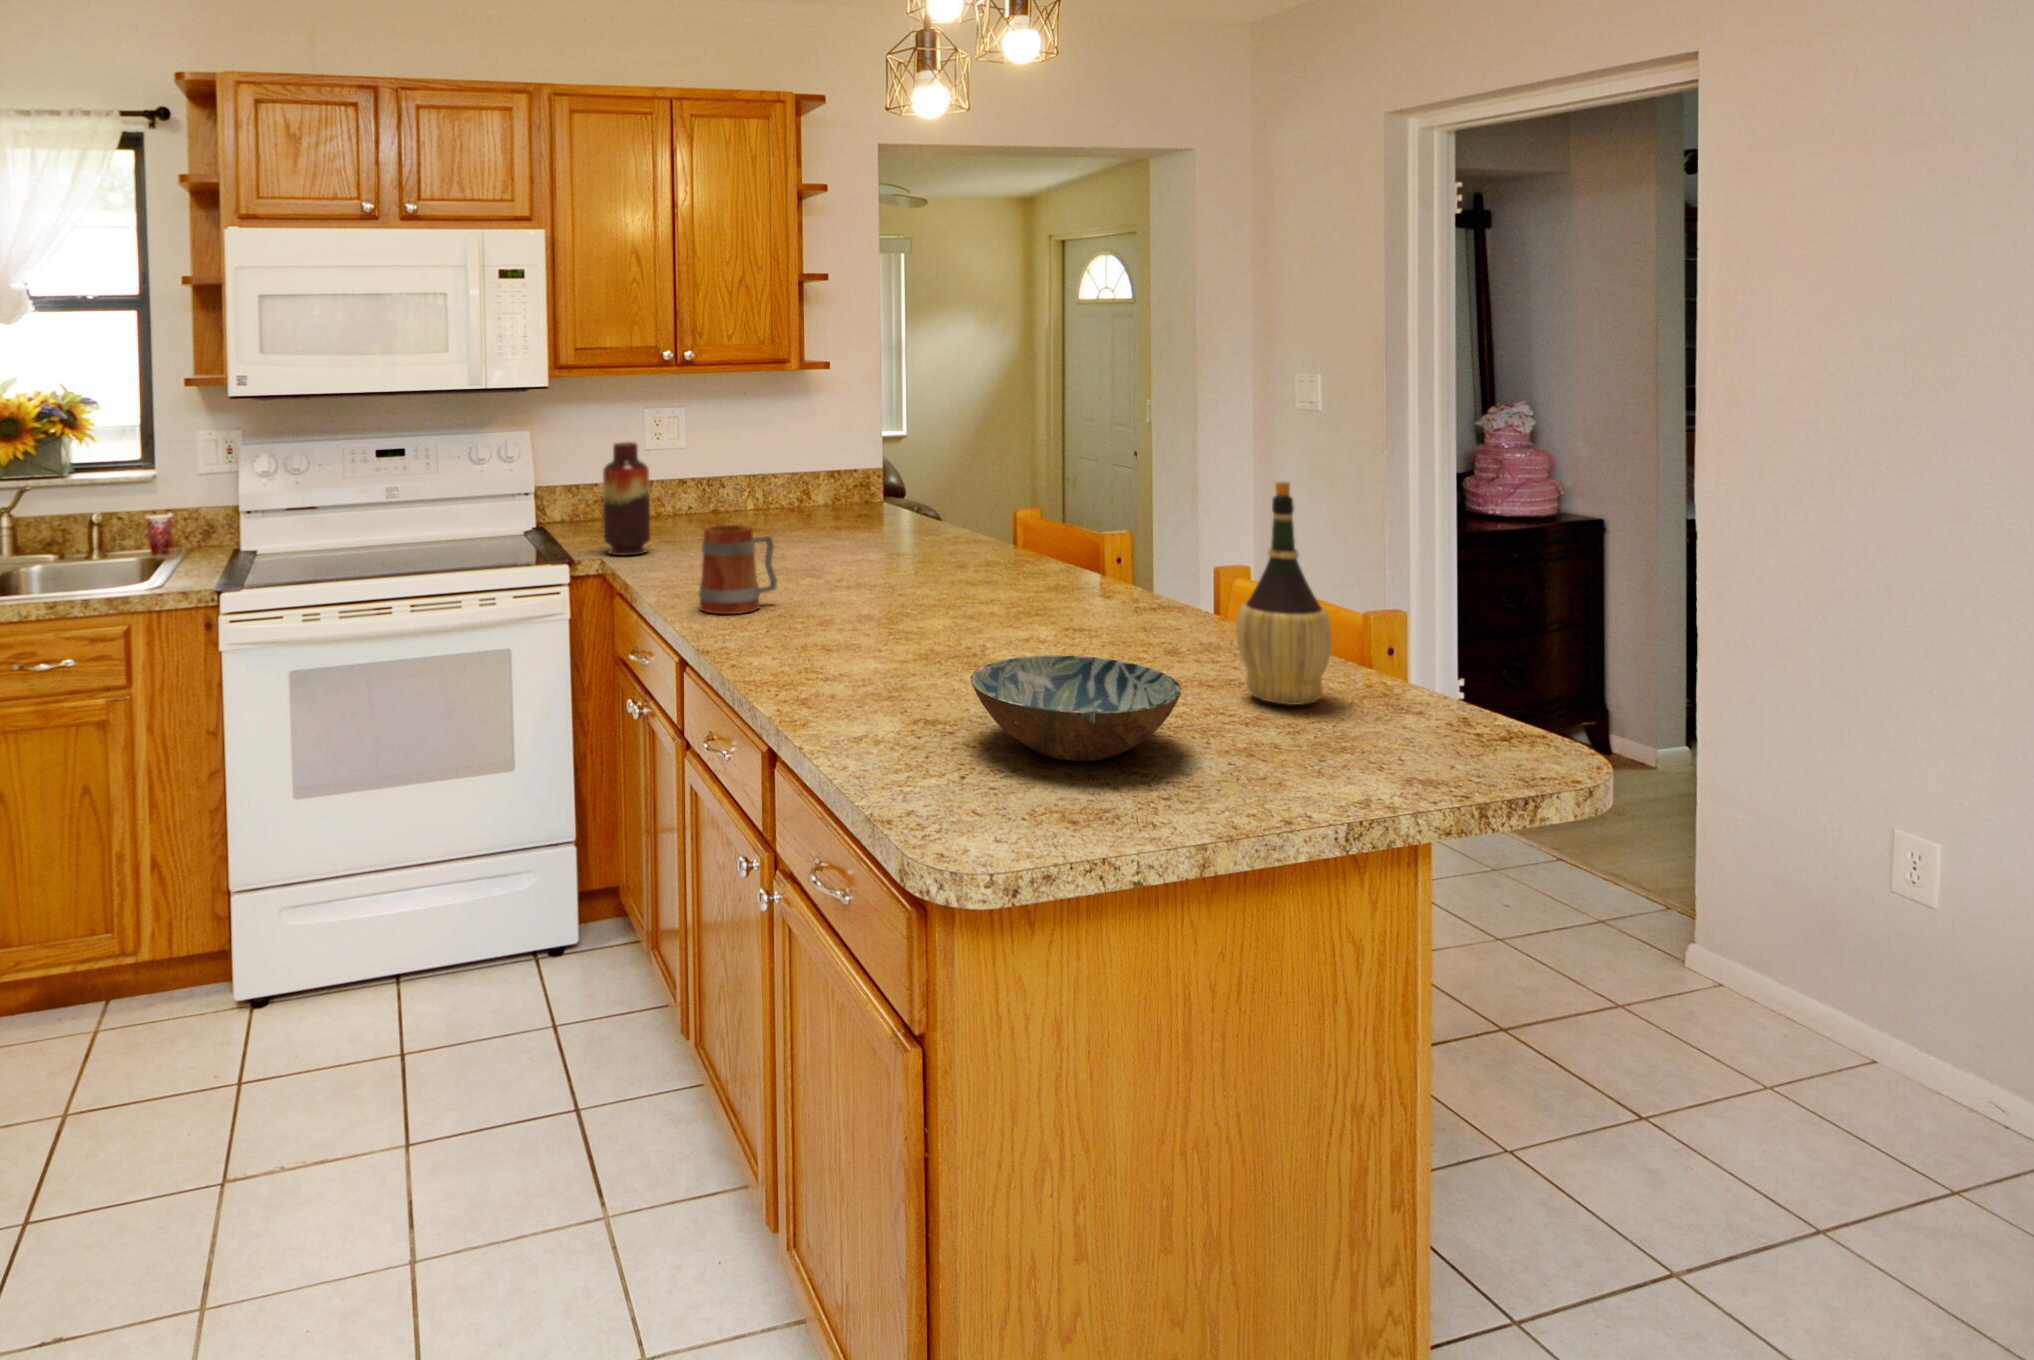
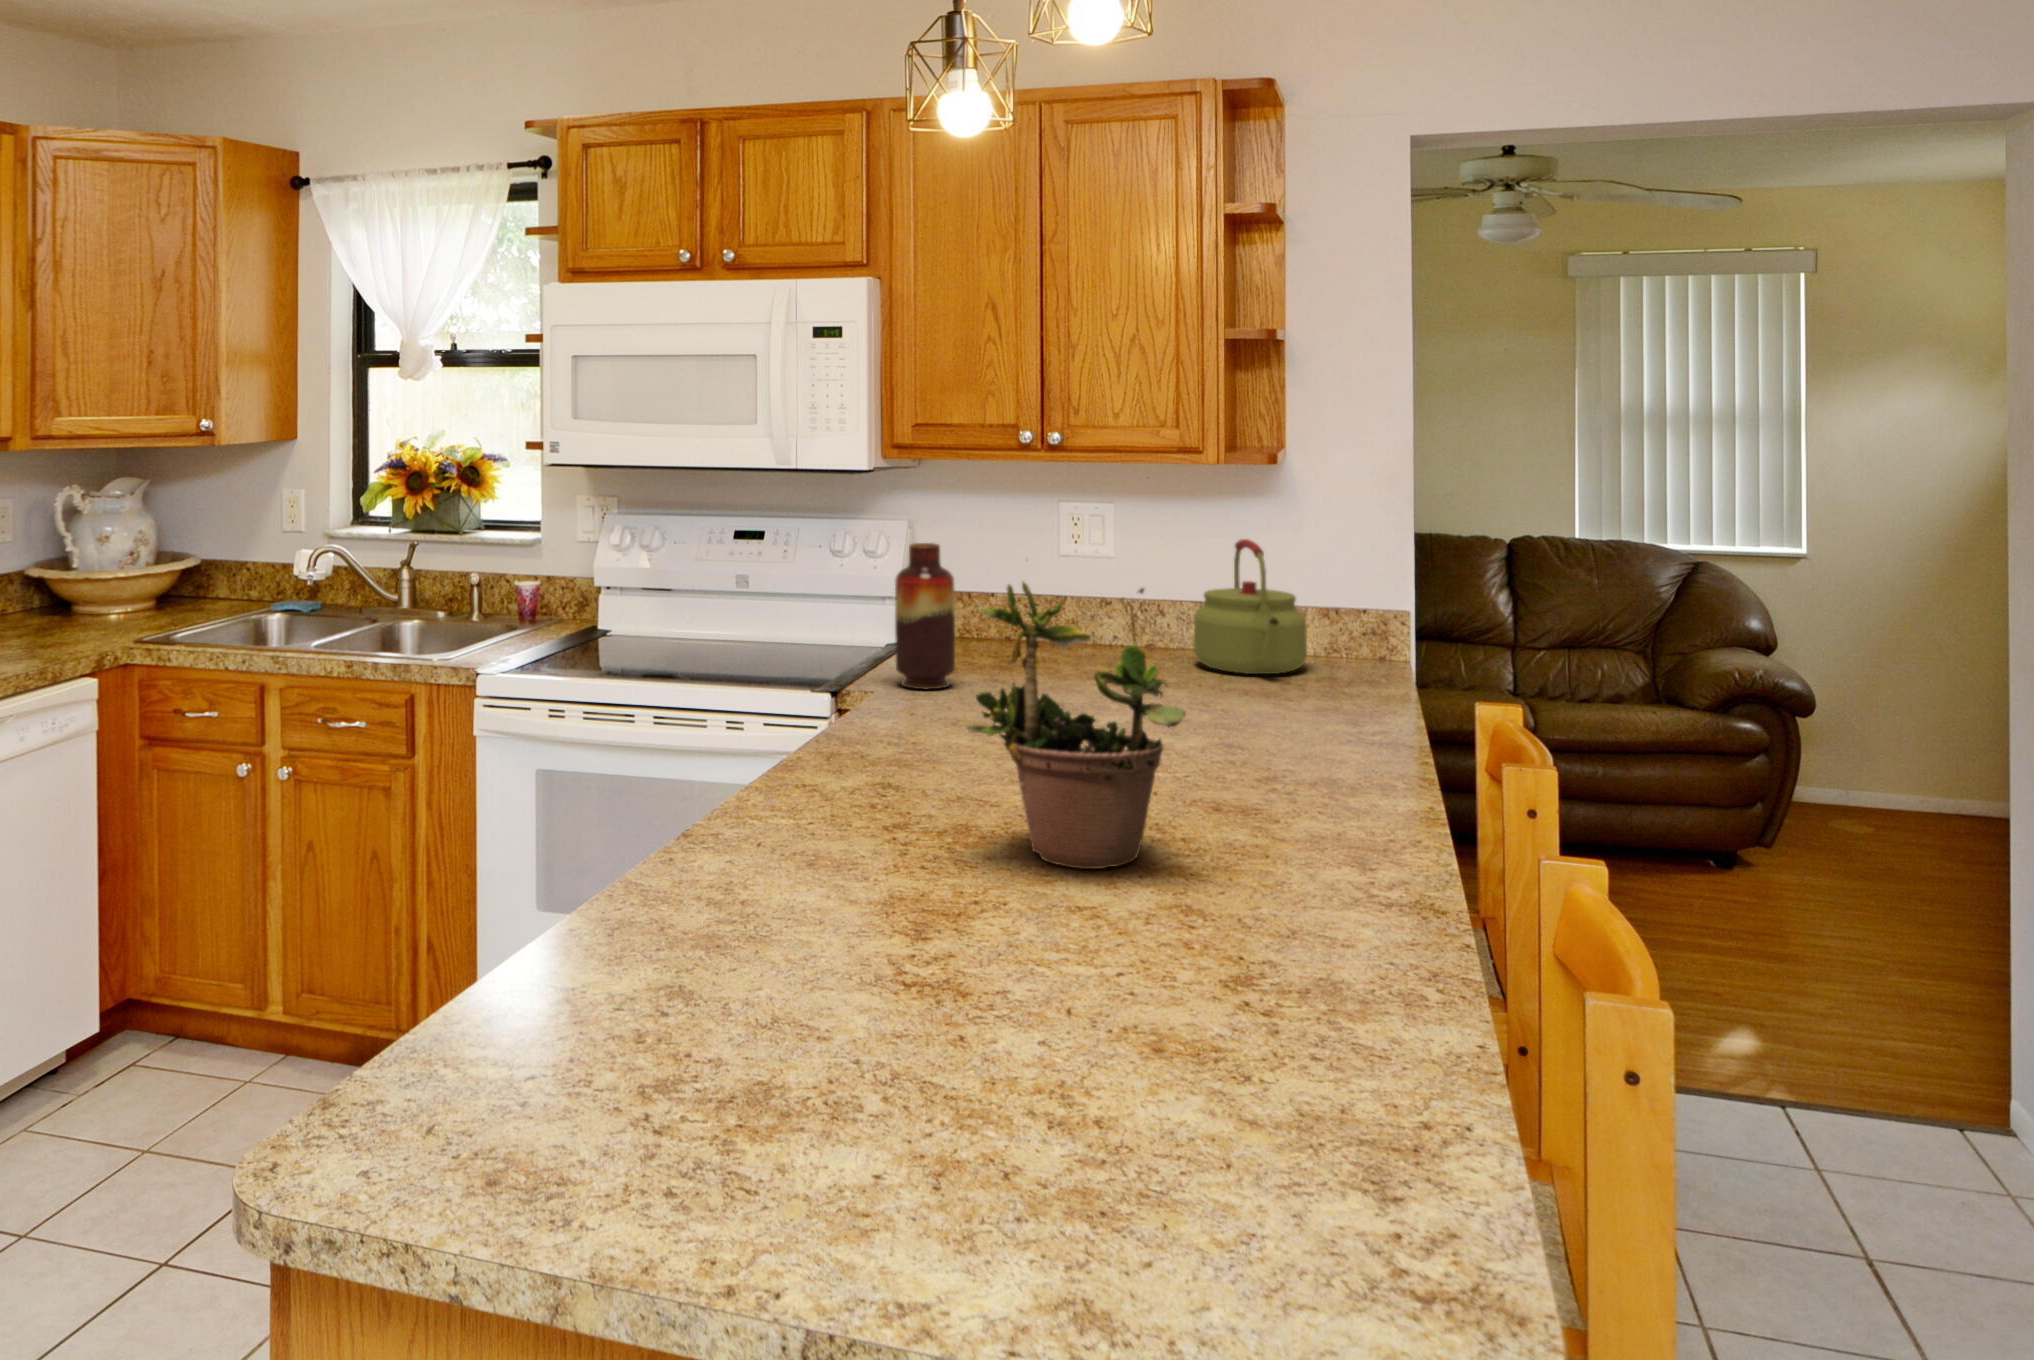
potted plant: none [892,425,1031,628] -> present [967,582,1186,869]
kettle: none [763,428,841,522] -> present [1194,539,1307,674]
wine bottle: present [1236,482,1332,705] -> none [1160,714,1322,1121]
mug: present [699,525,777,614] -> none [817,666,923,788]
bowl: present [971,655,1182,761] -> none [606,921,917,1107]

